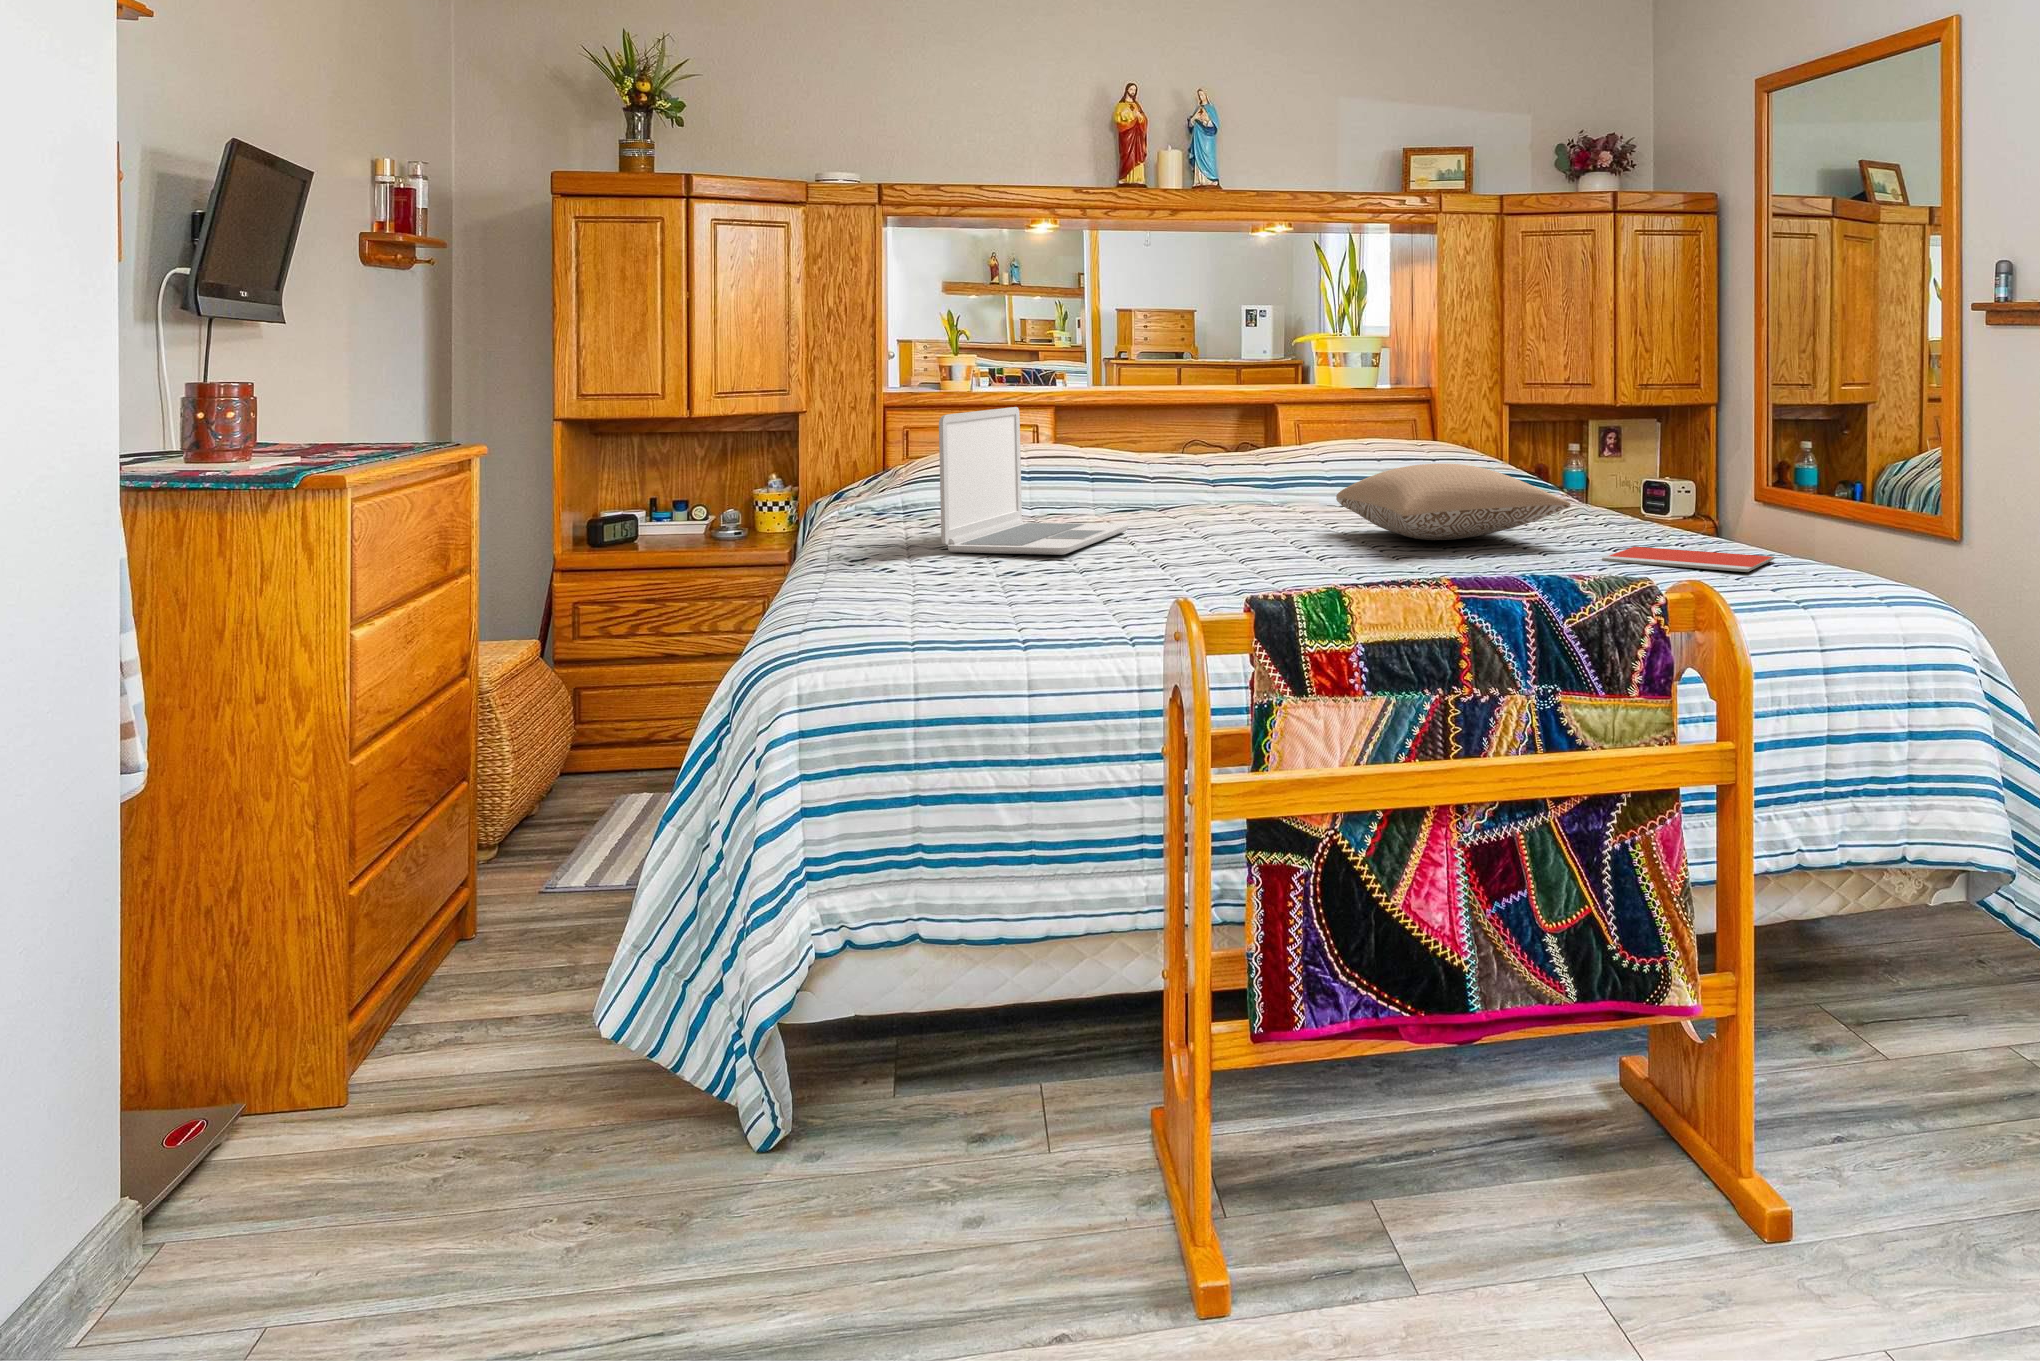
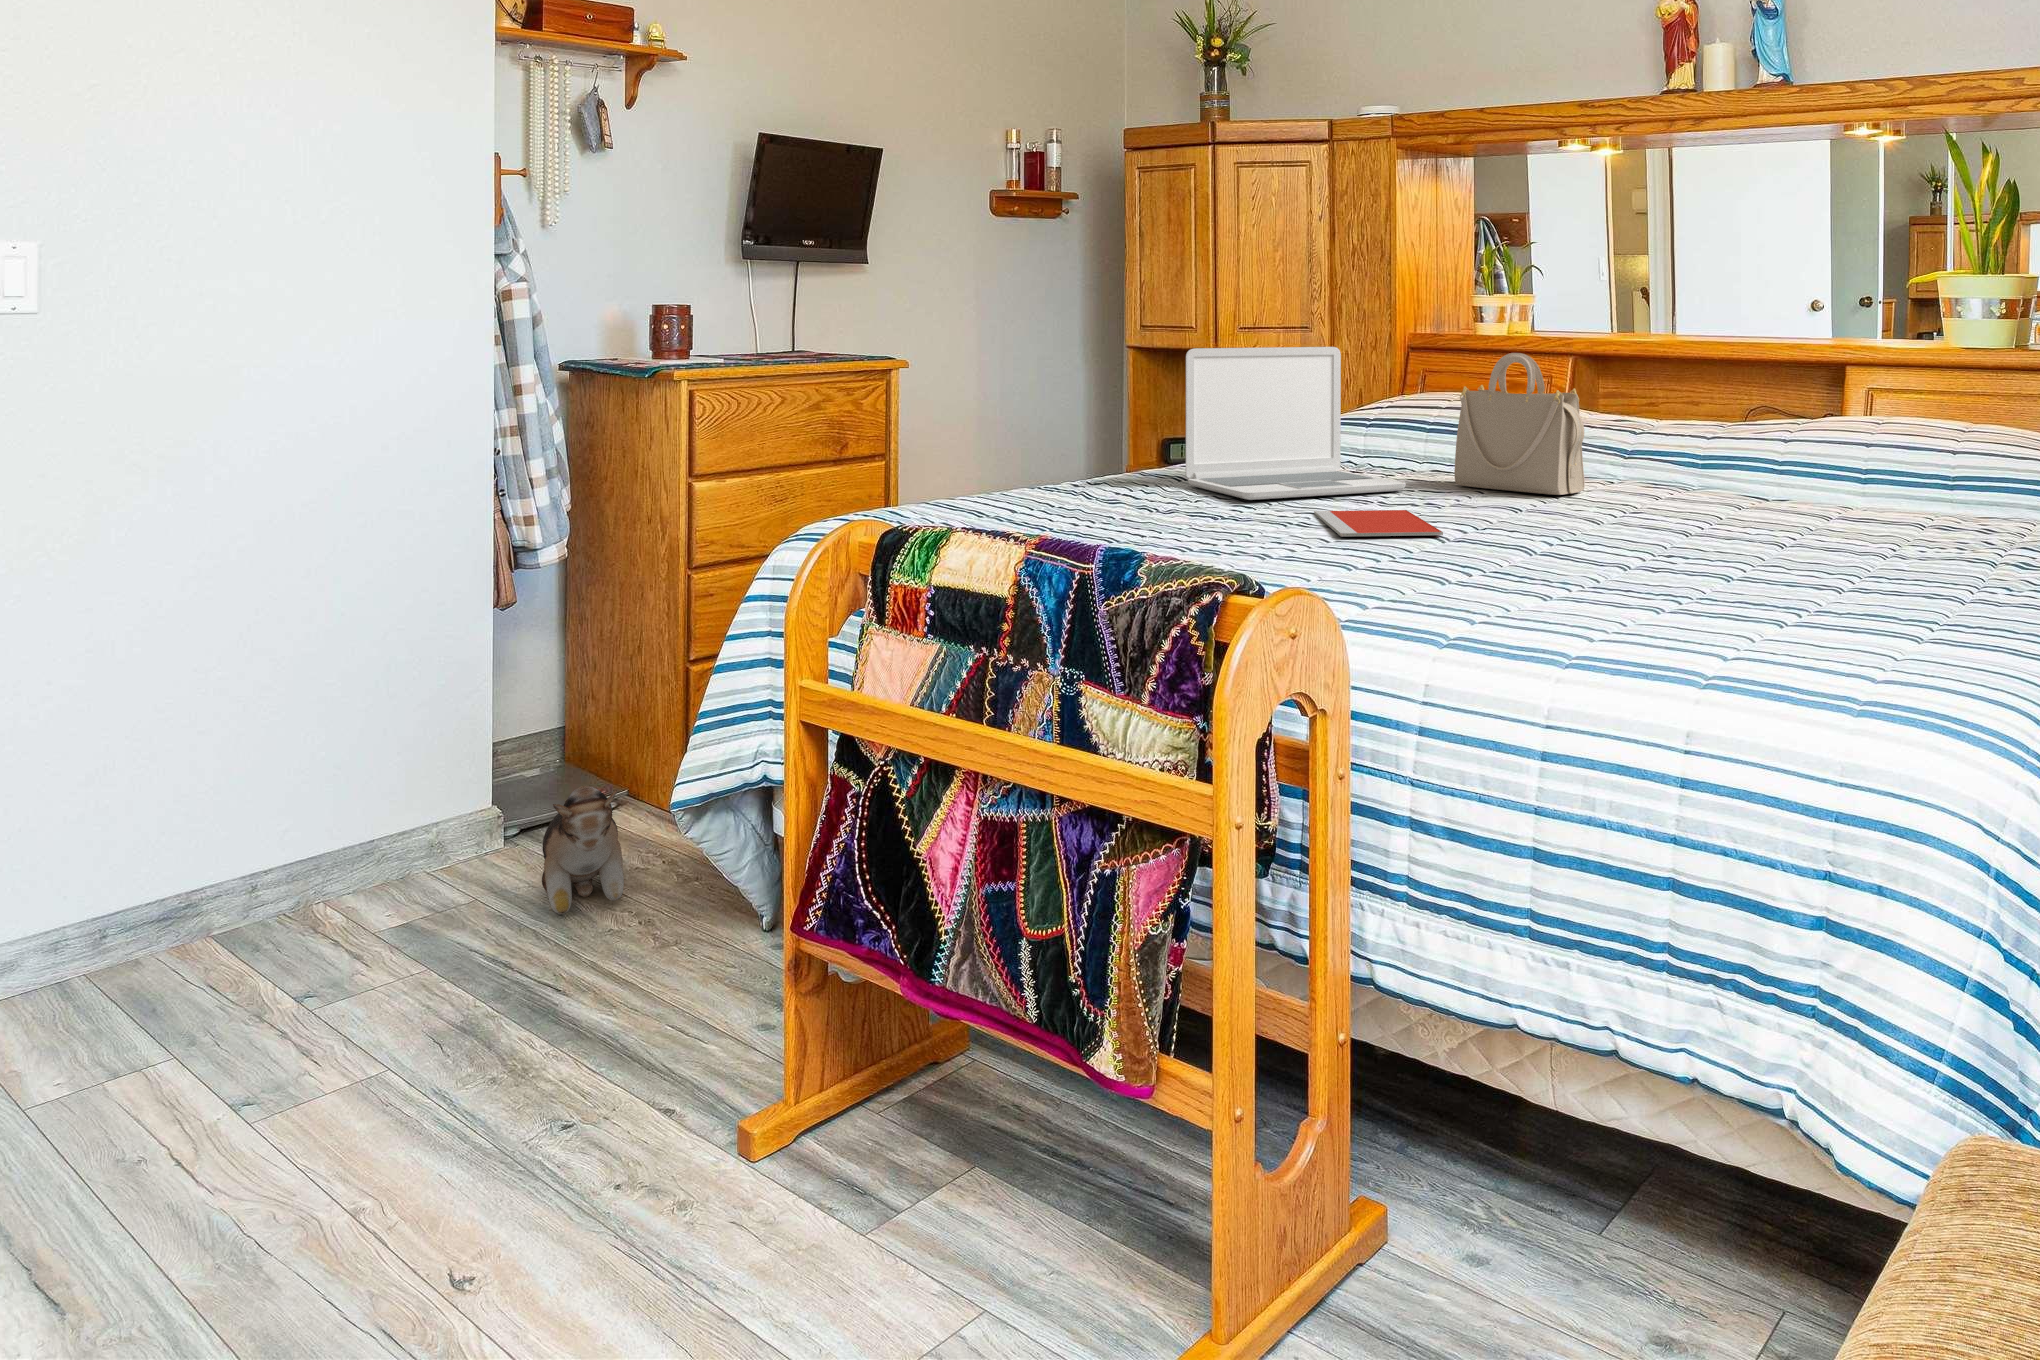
handbag: none [1132,404,1246,522] -> present [1454,353,1585,495]
pillow: present [1336,464,1571,540] -> none [1541,445,1832,544]
notebook: present [1602,547,1774,572] -> present [1314,510,1443,537]
plush toy: none [291,1050,559,1267] -> present [542,786,624,914]

